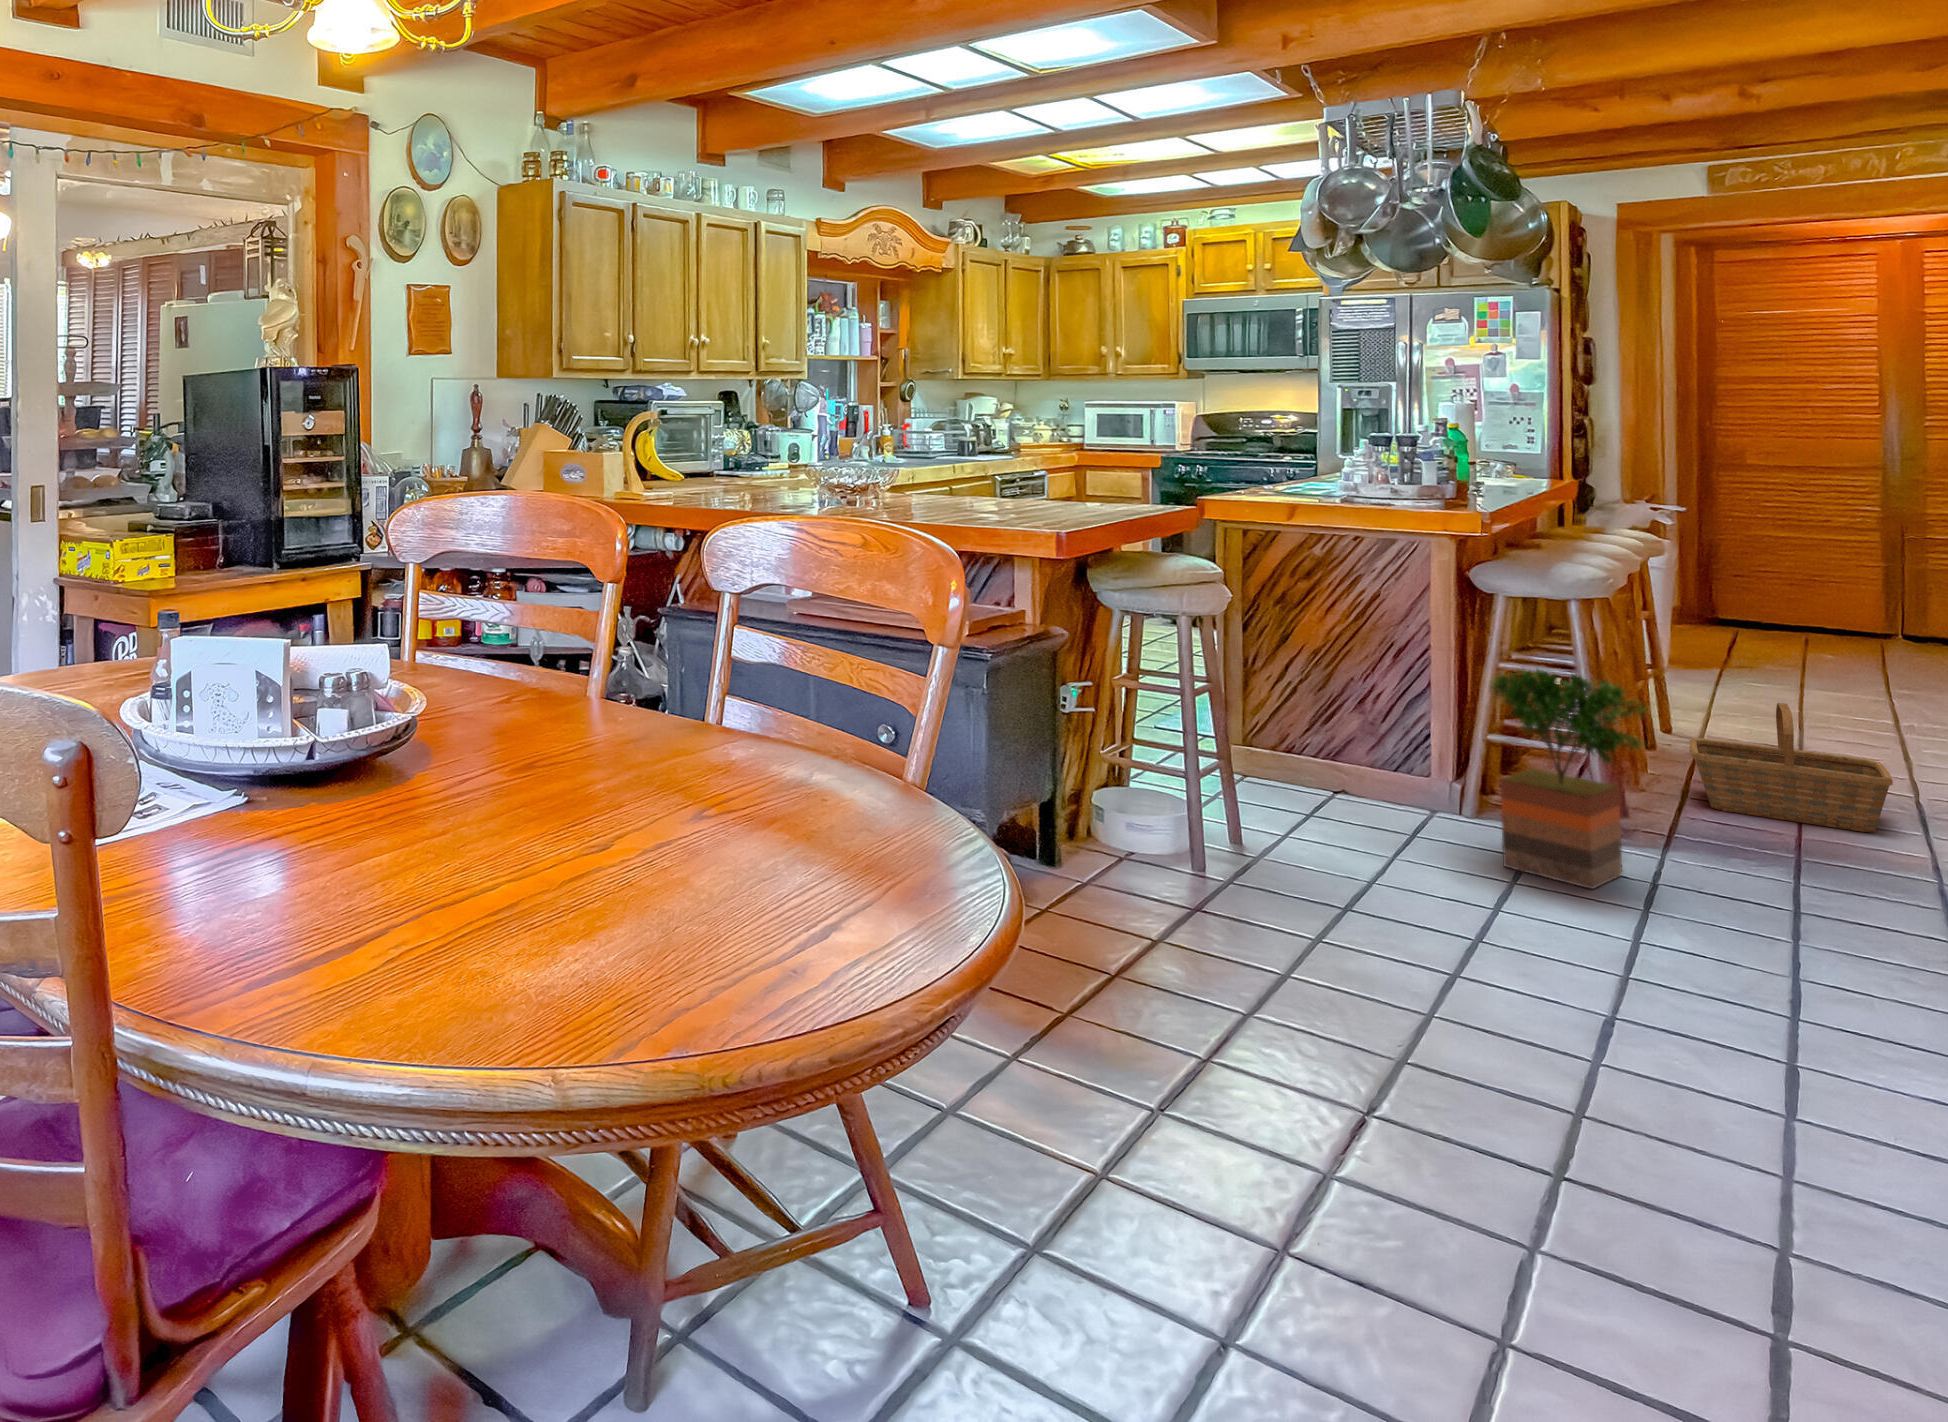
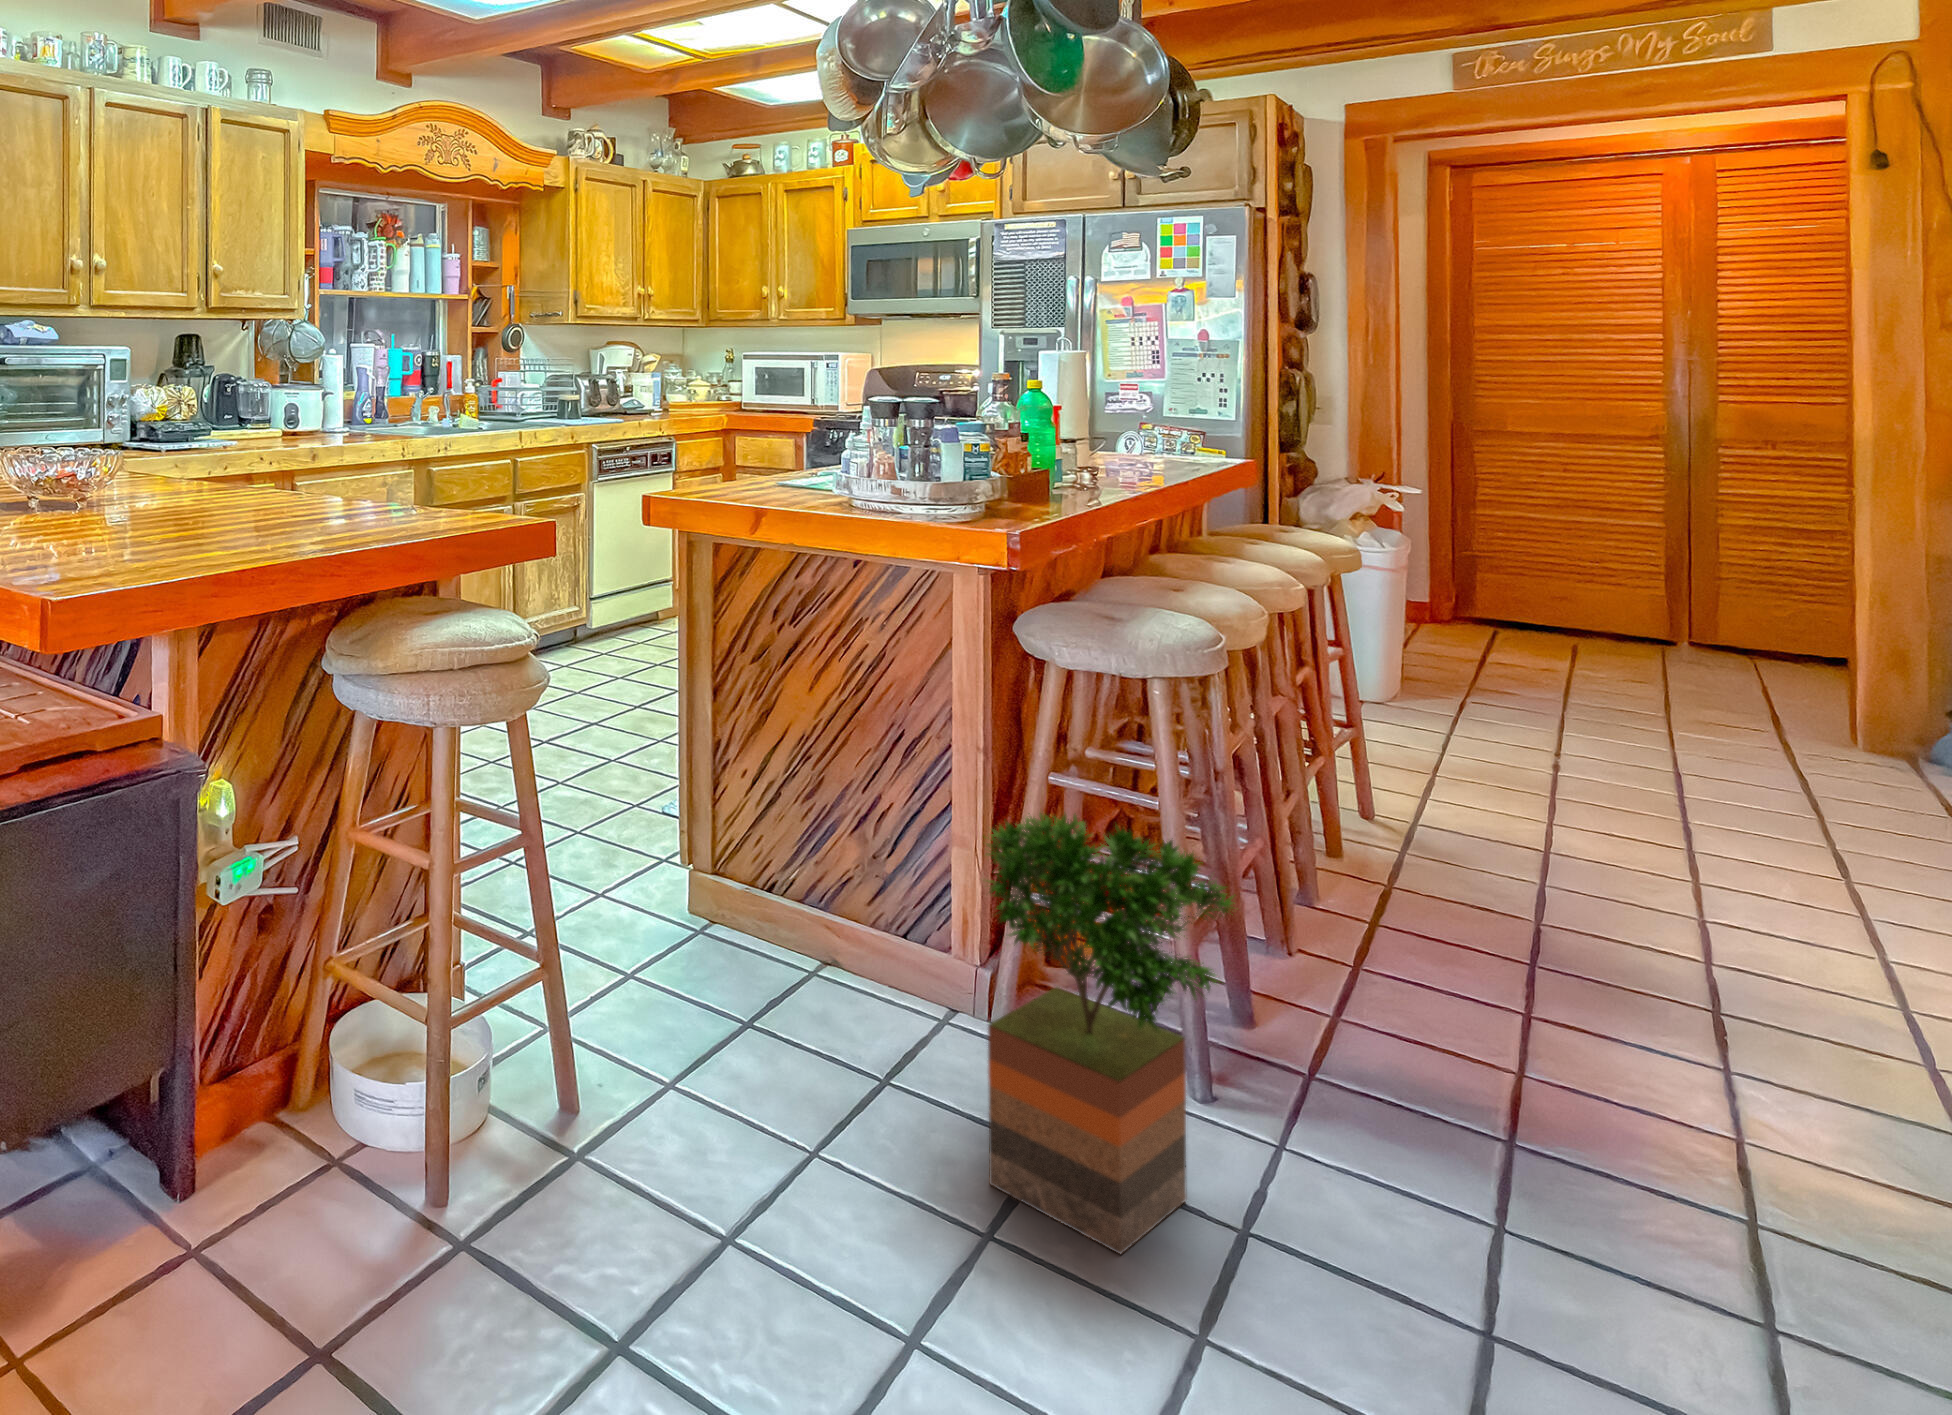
basket: present [1689,703,1893,832] -> none [1344,816,1633,1041]

